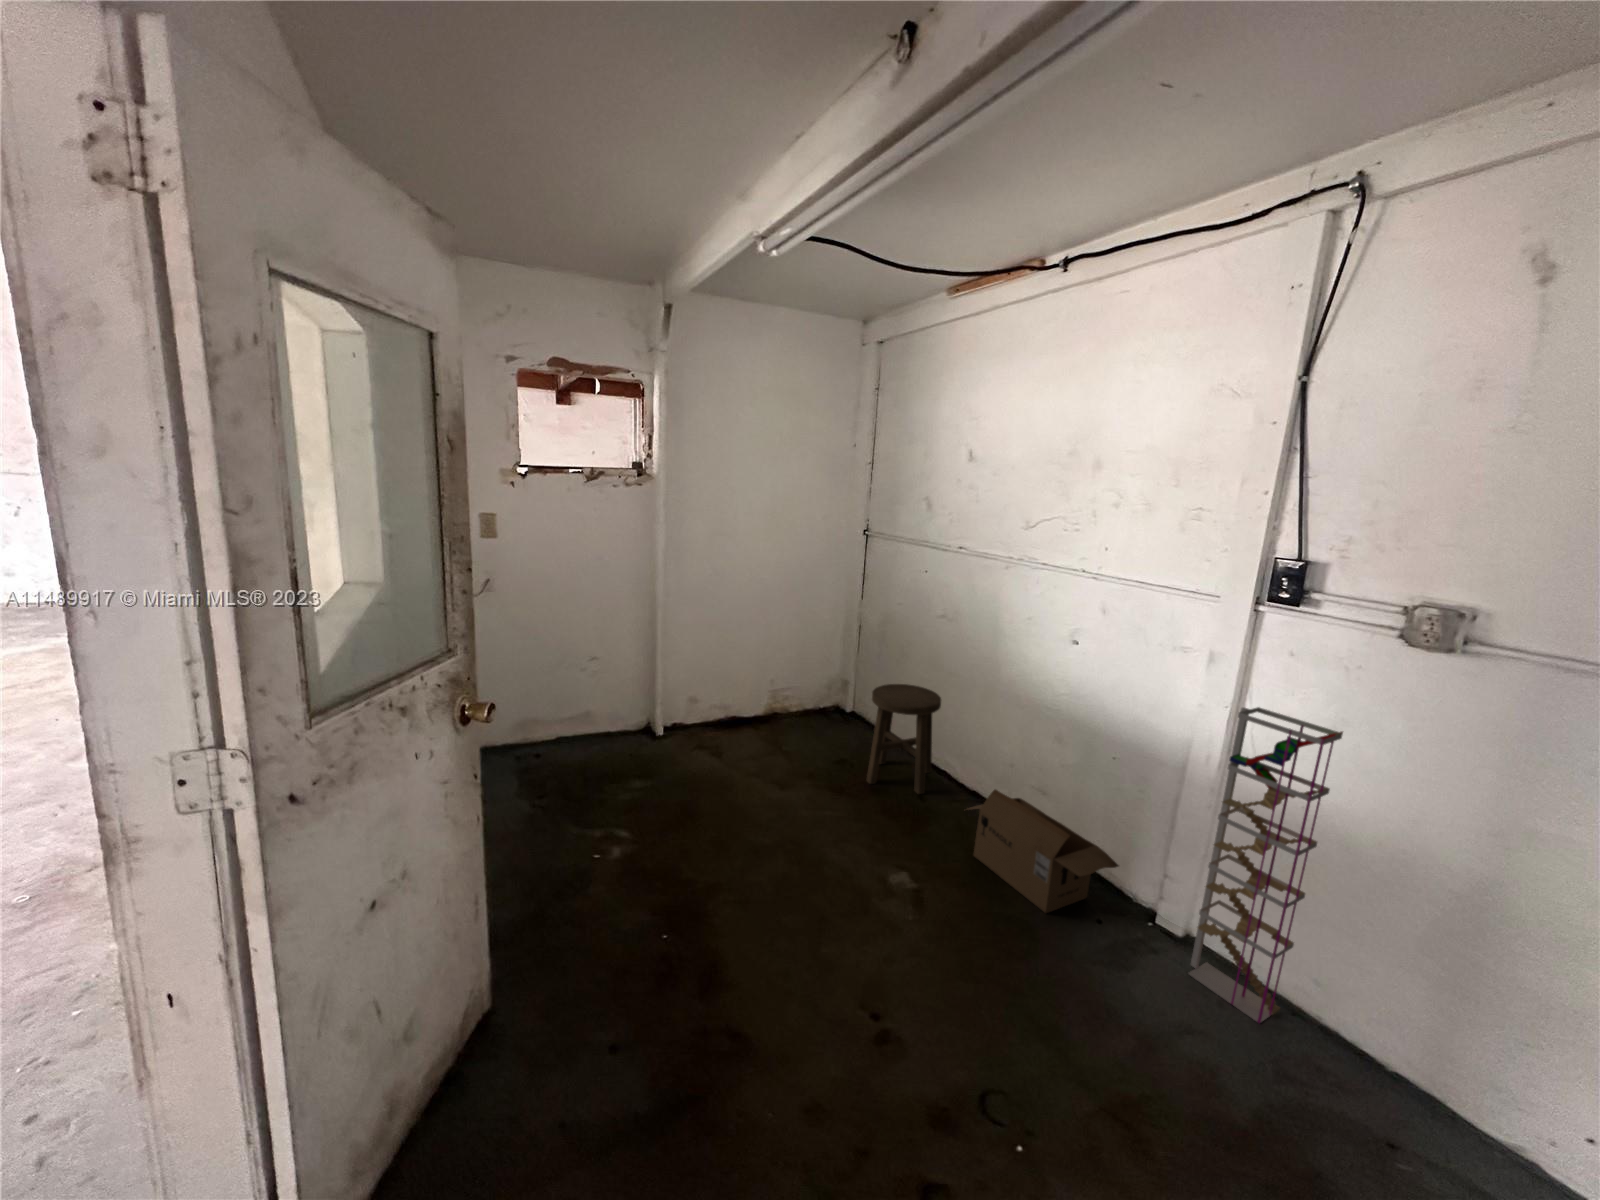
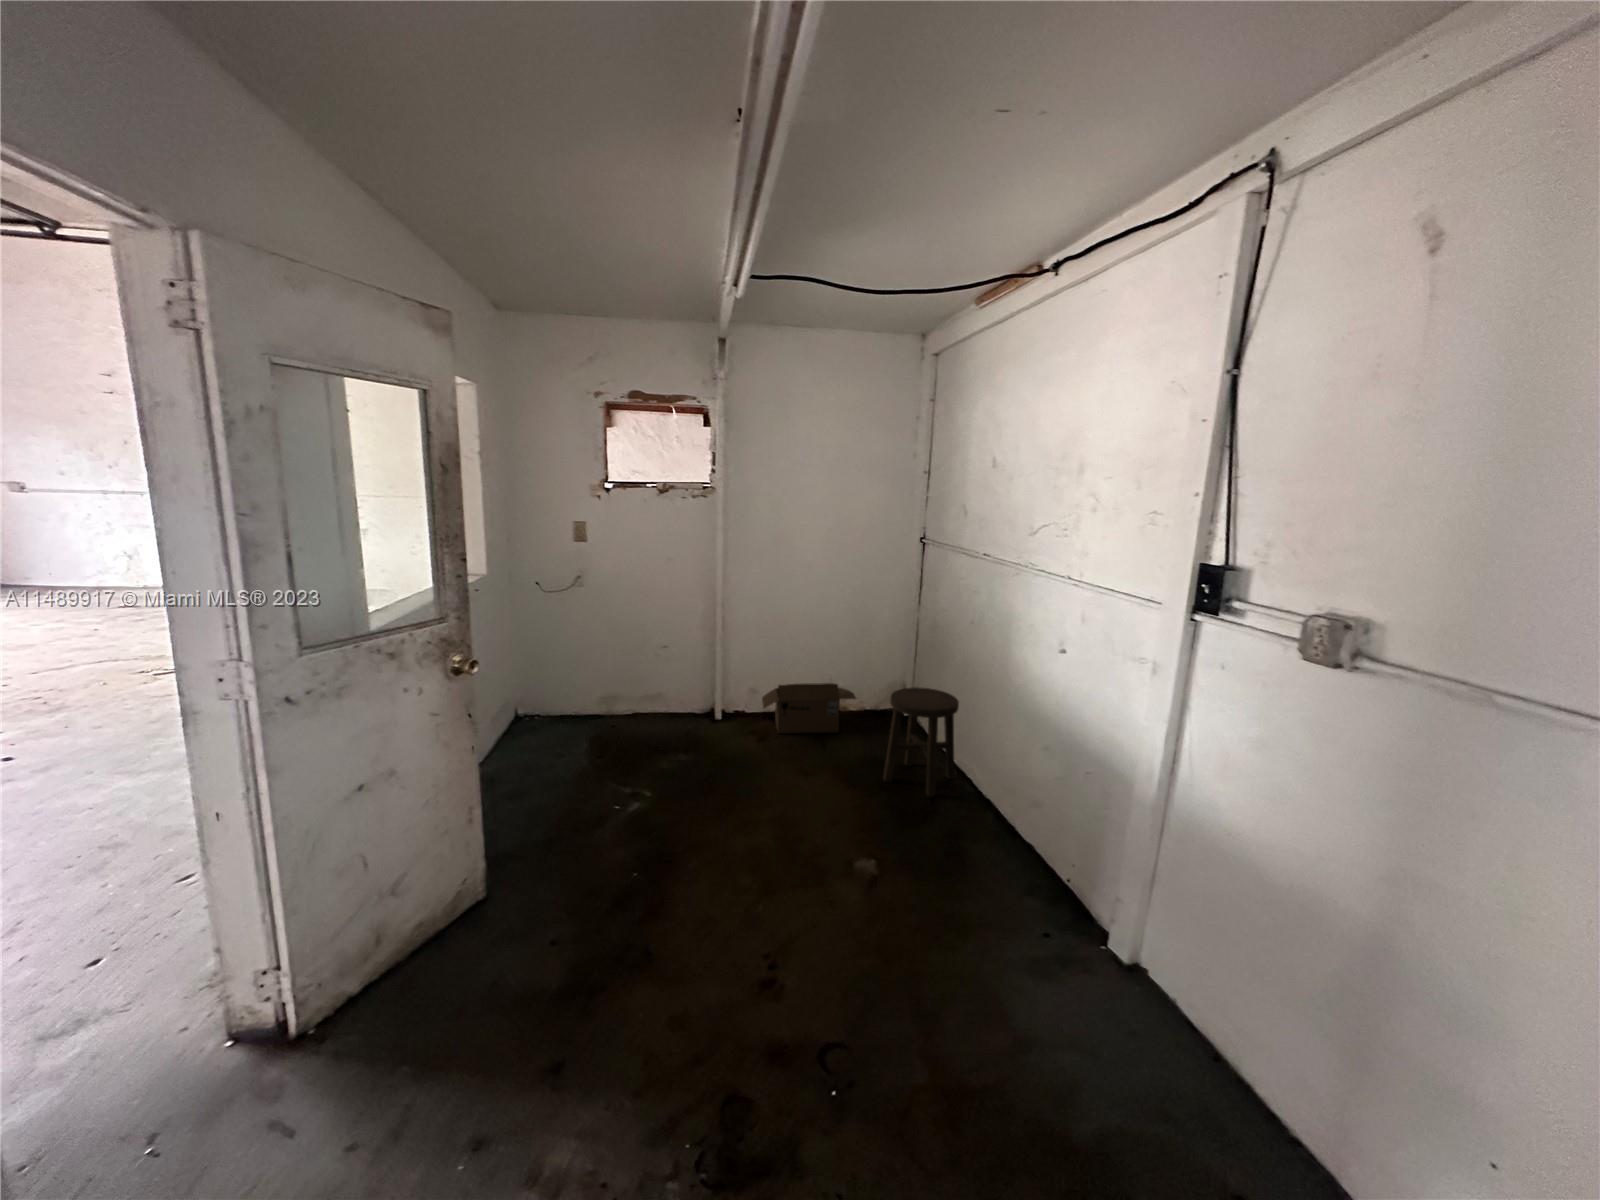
shelving unit: present [1188,707,1343,1023] -> none [1110,722,1250,1061]
cardboard box: present [967,789,1119,913] -> present [762,683,856,734]

